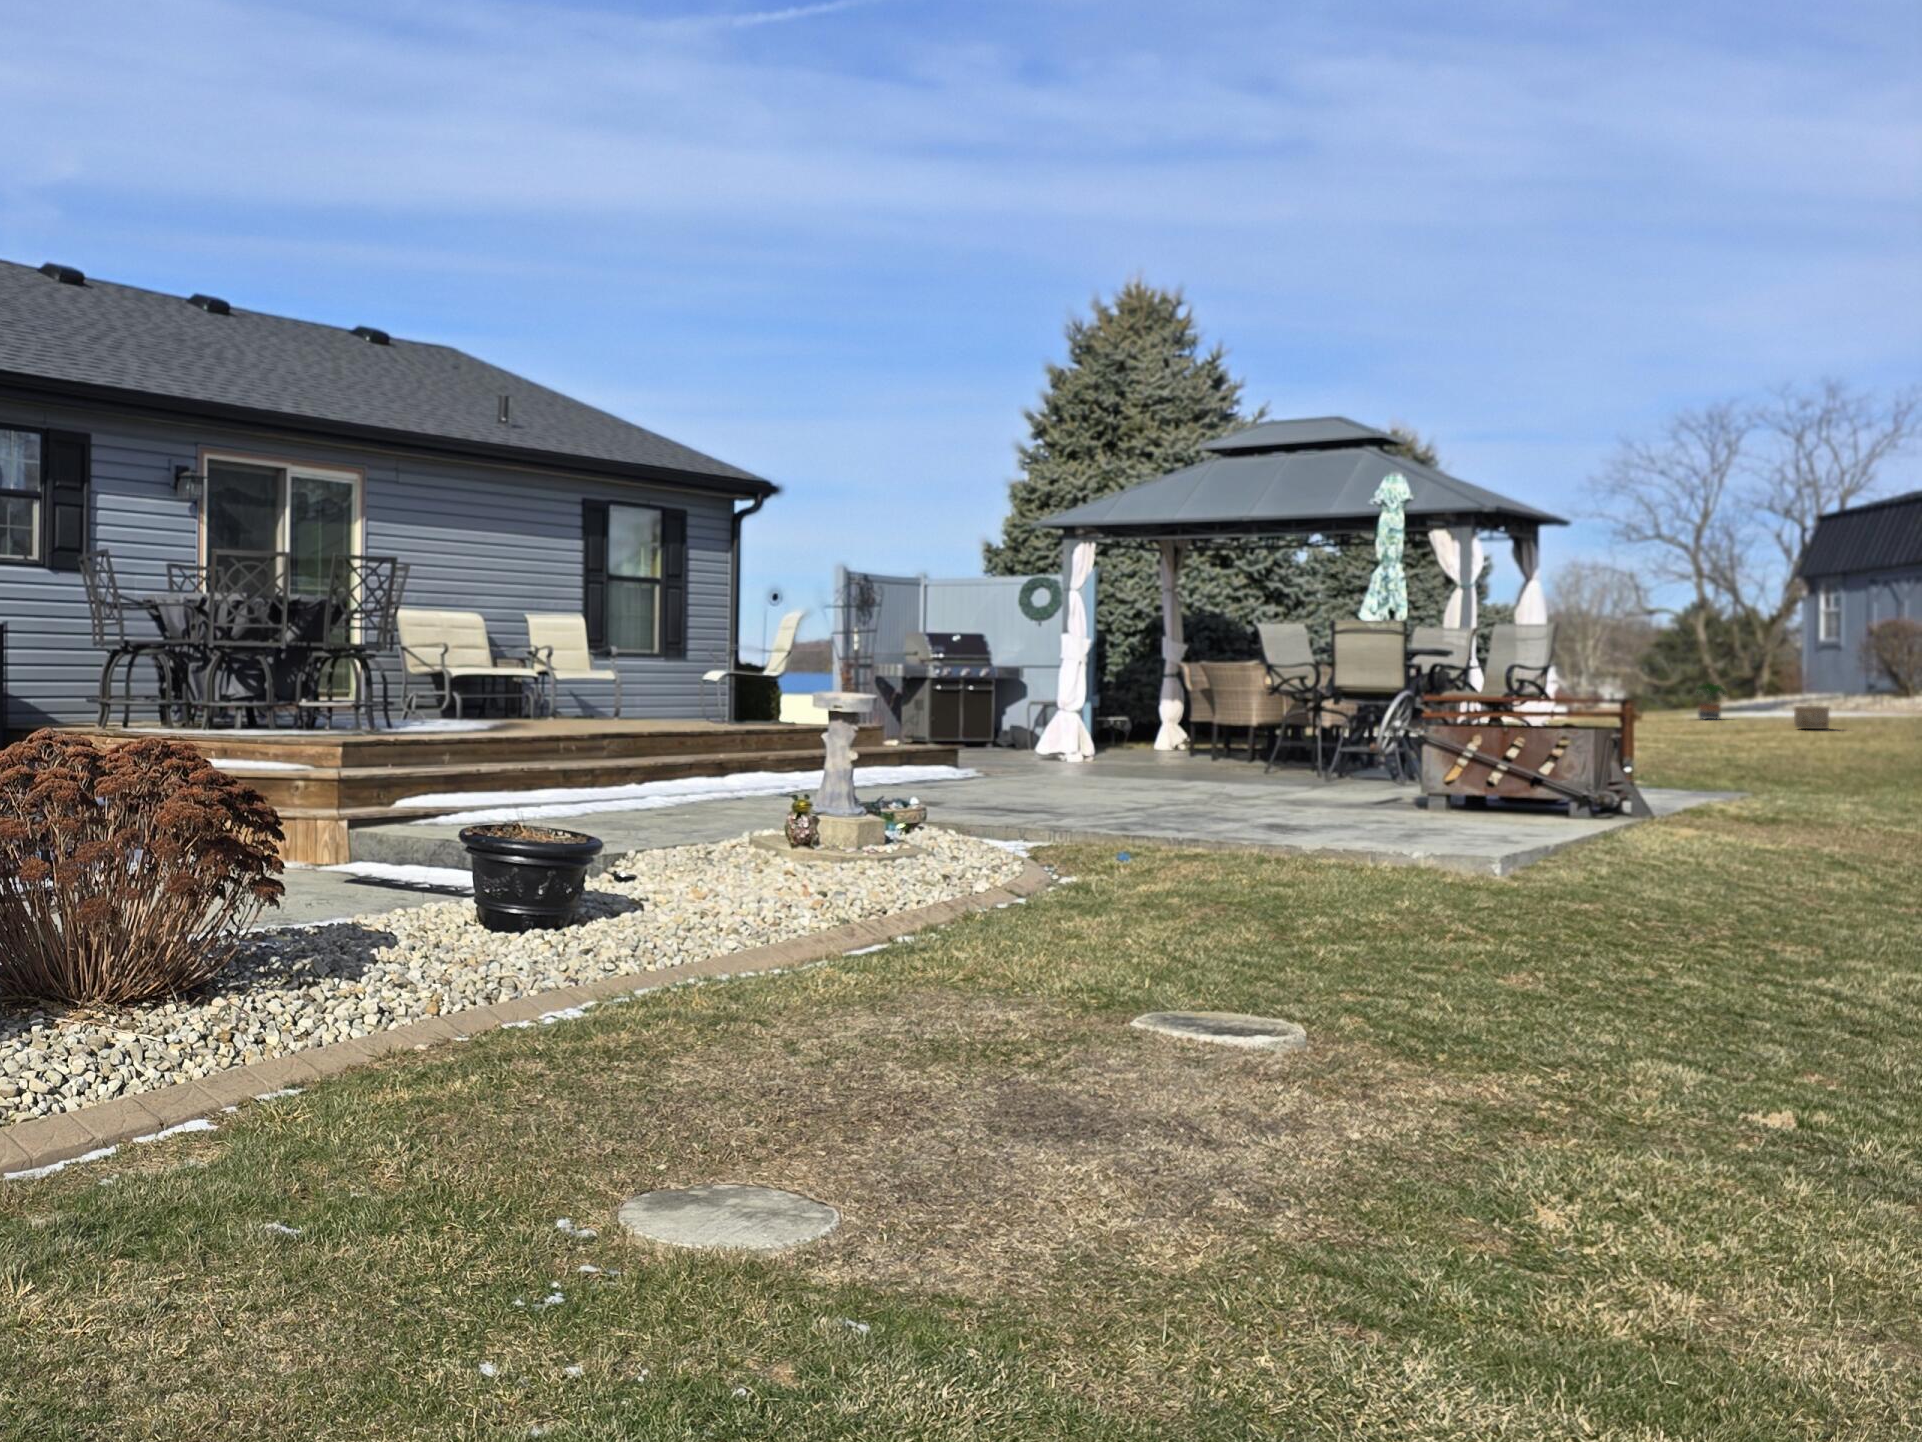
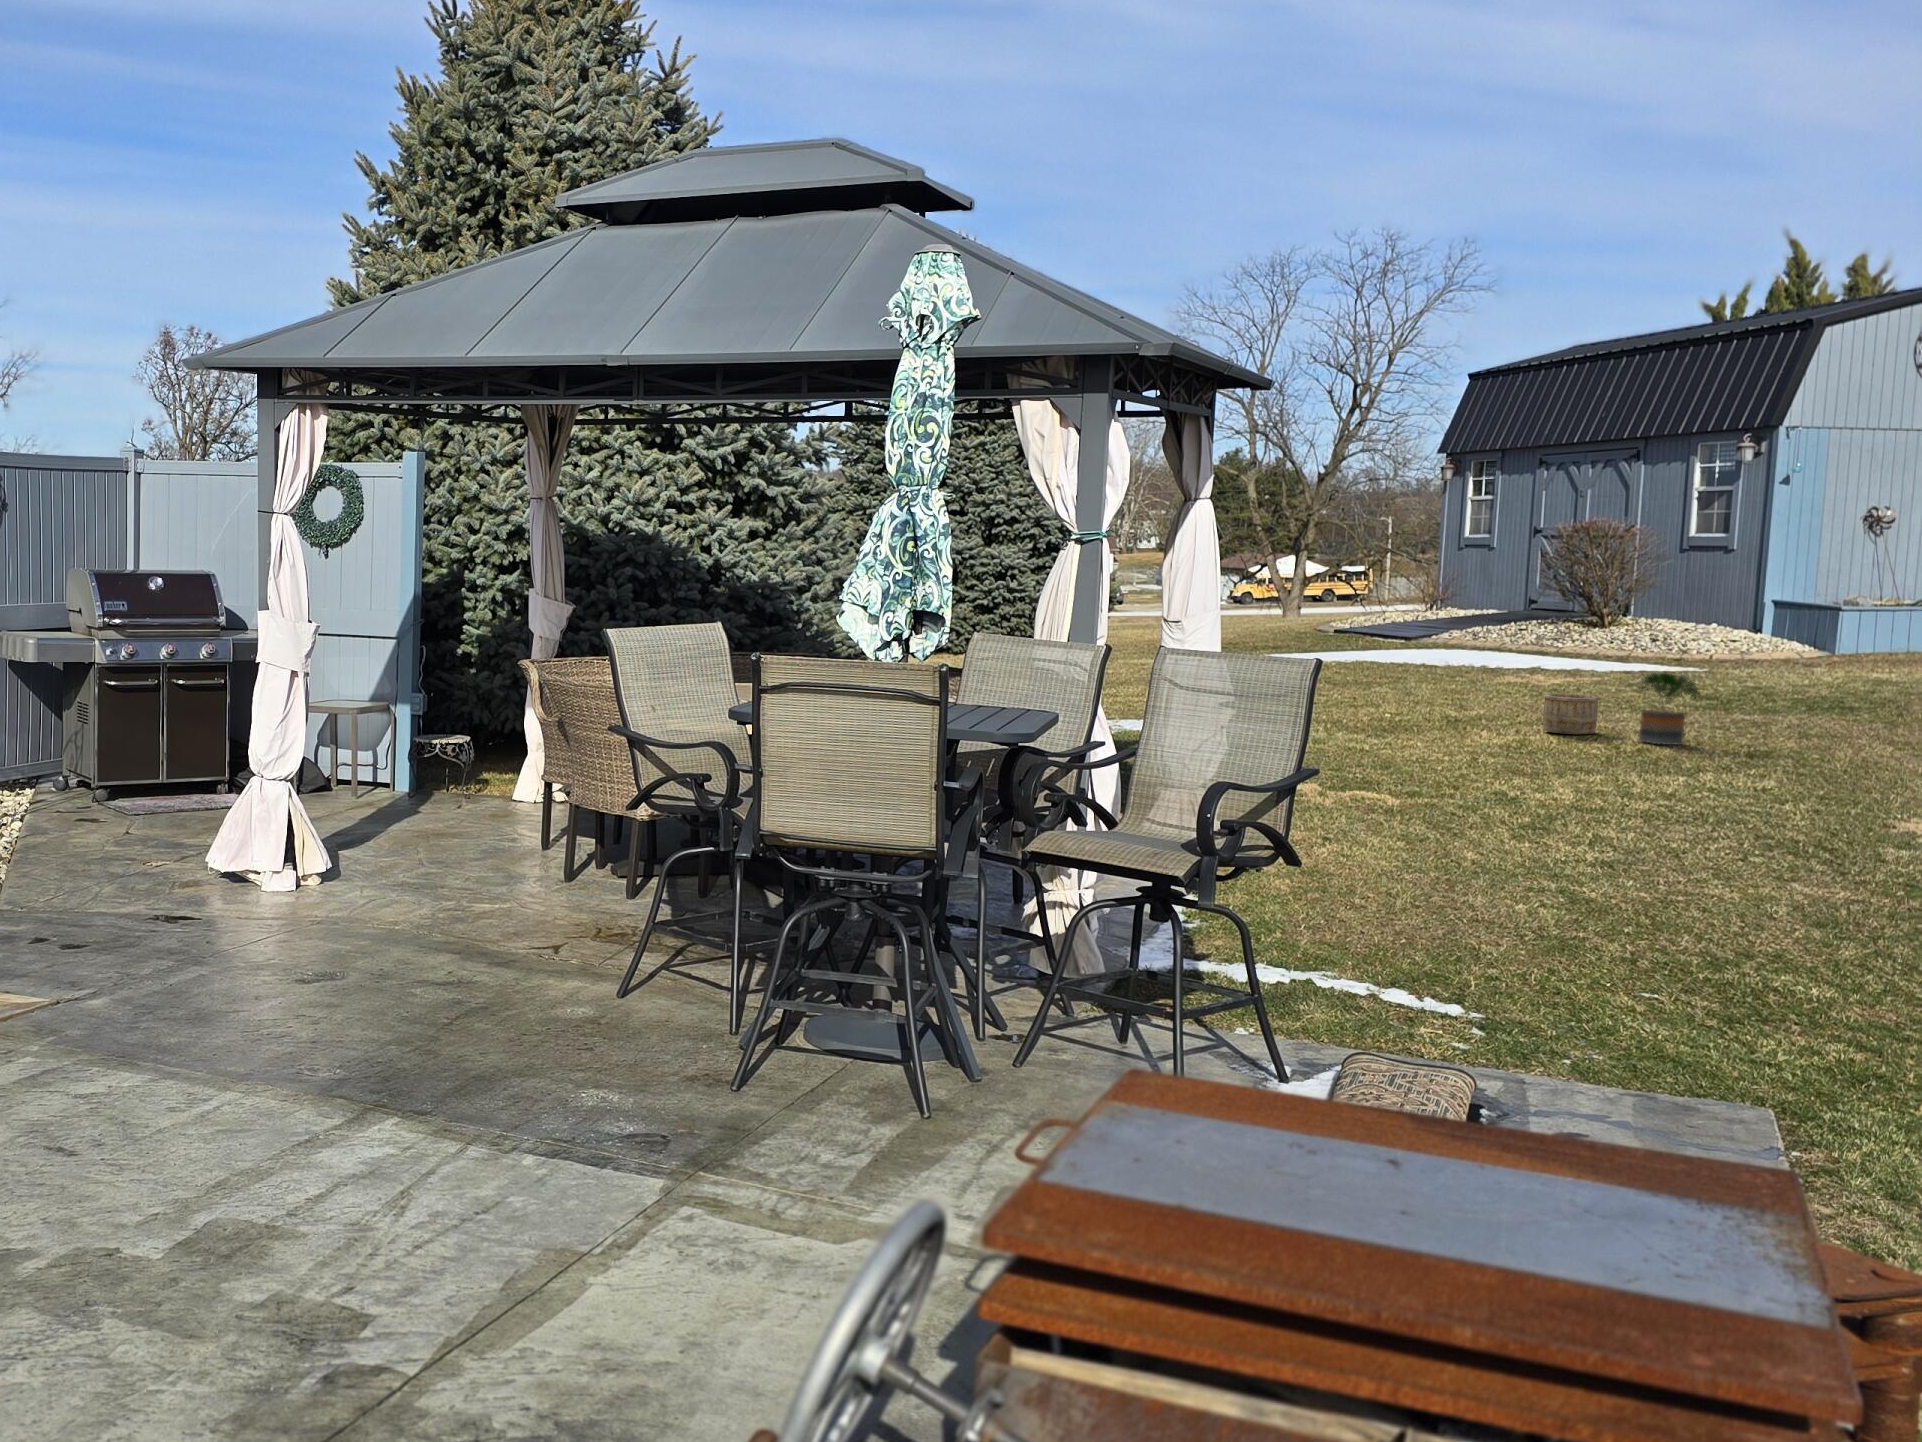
potted tree: present [1697,684,1726,719] -> present [1638,673,1700,745]

